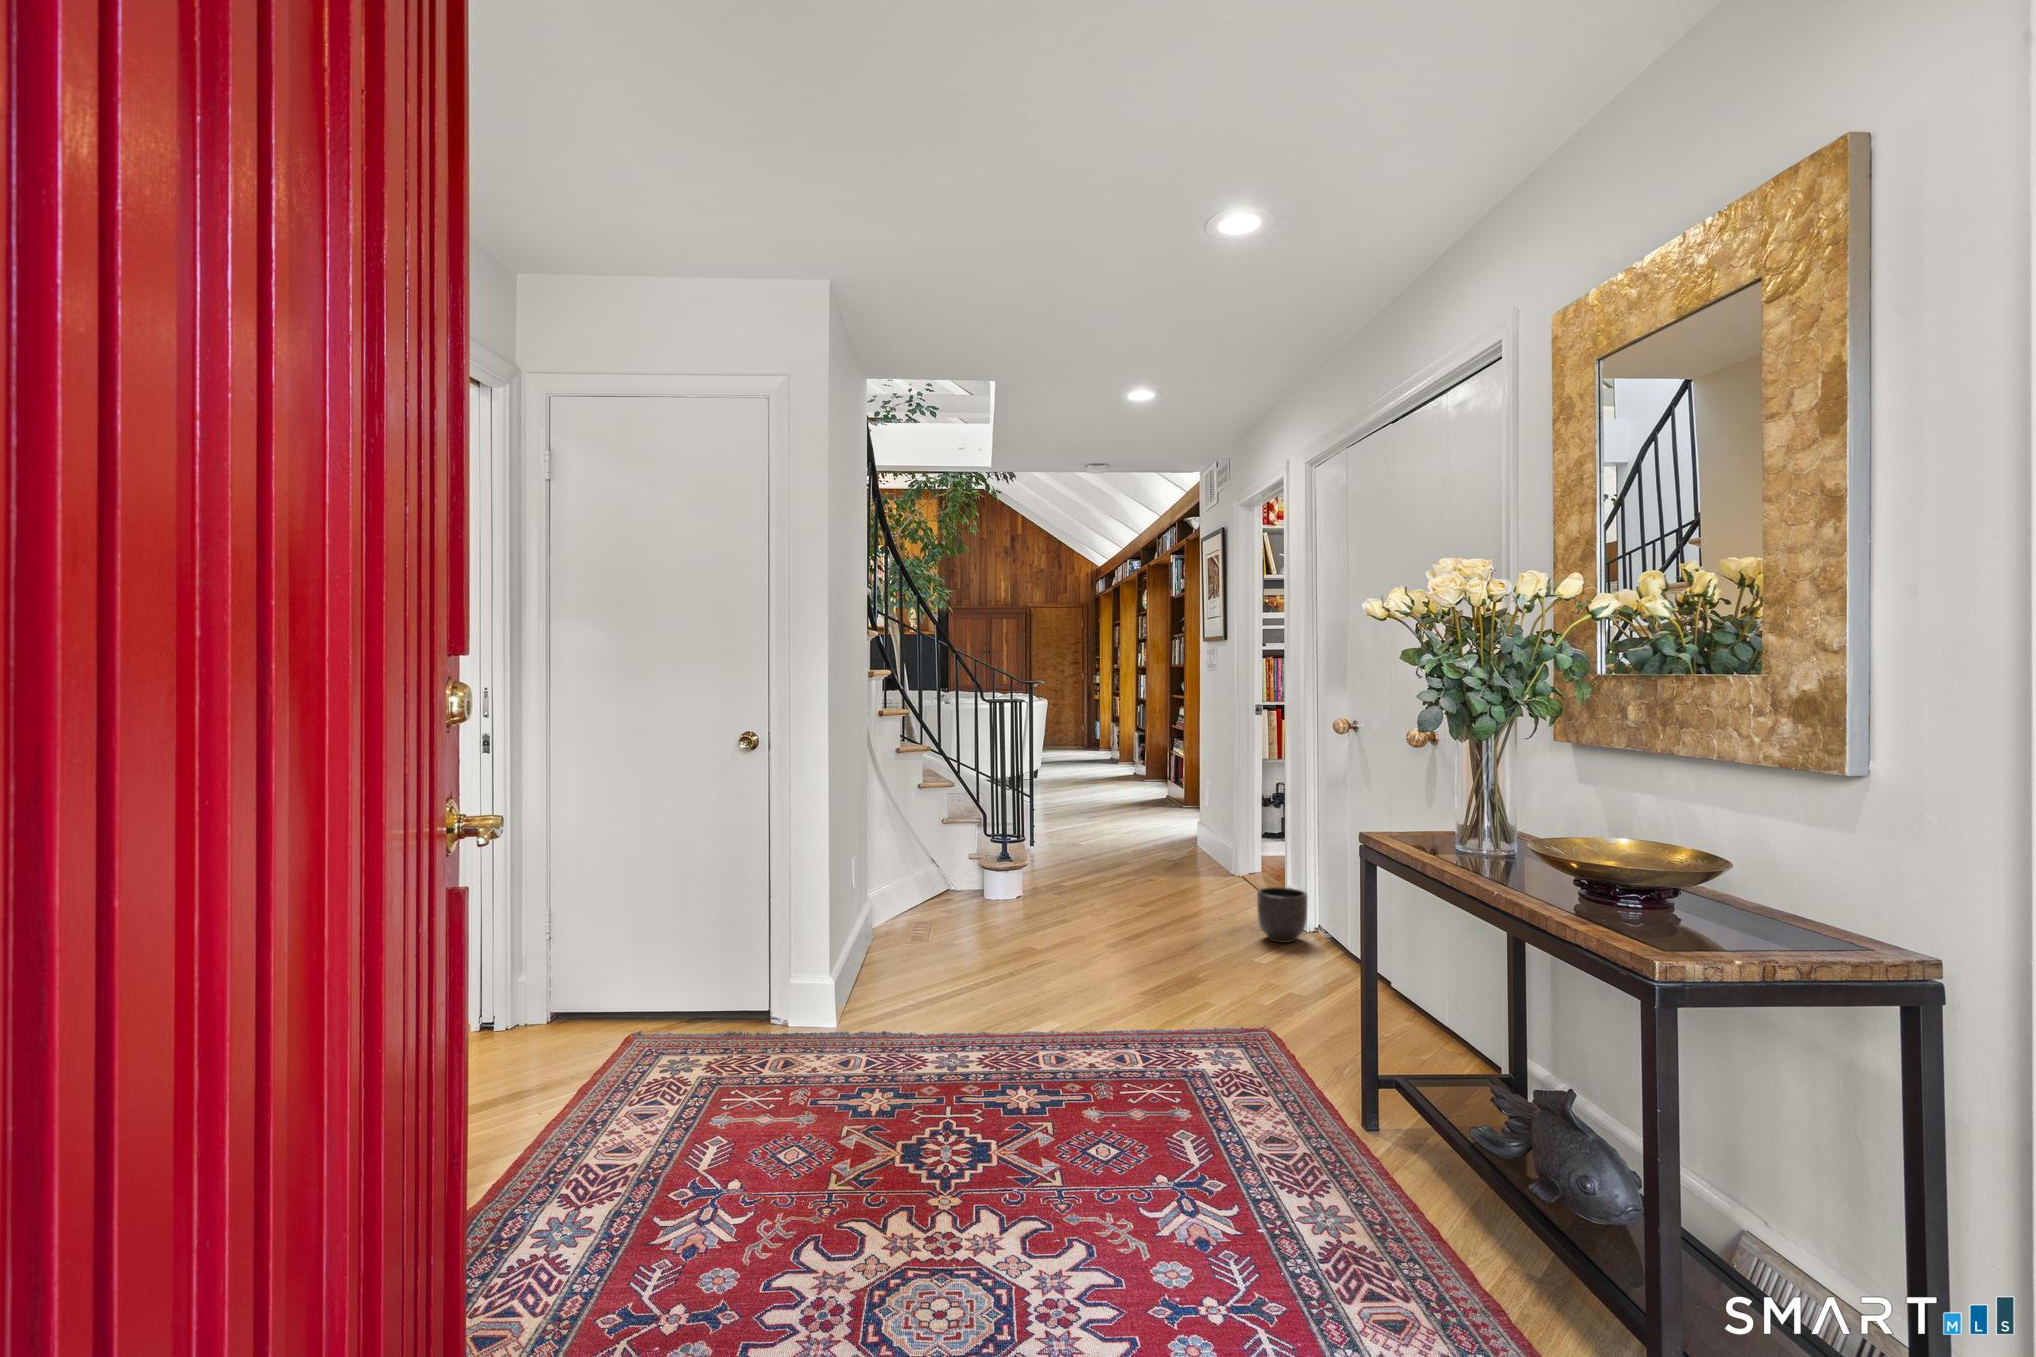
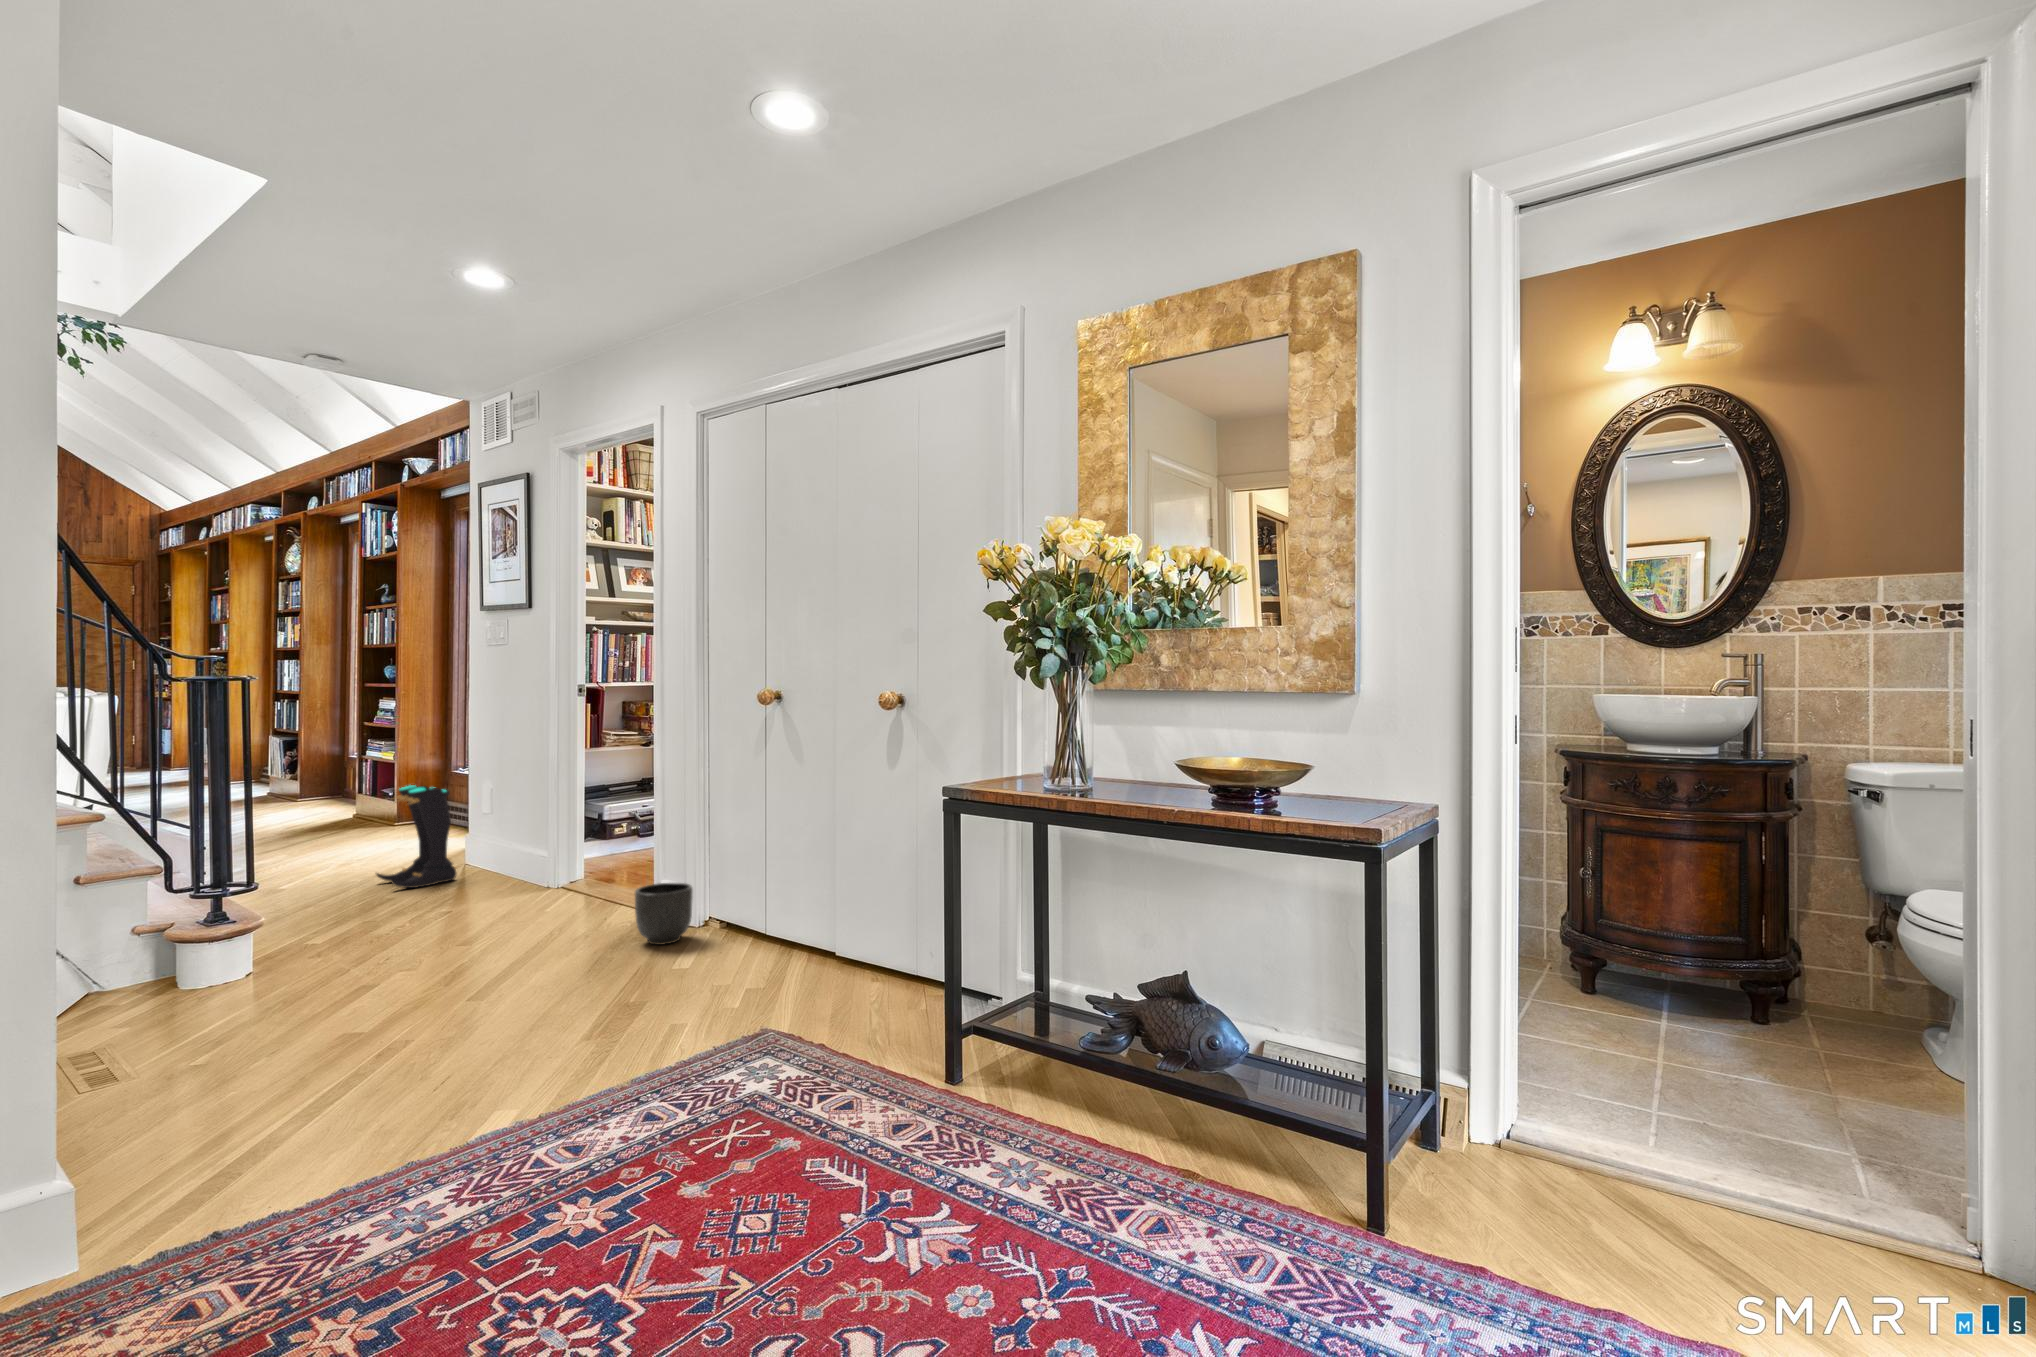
boots: none [1144,778,1199,860] -> present [377,785,457,888]

